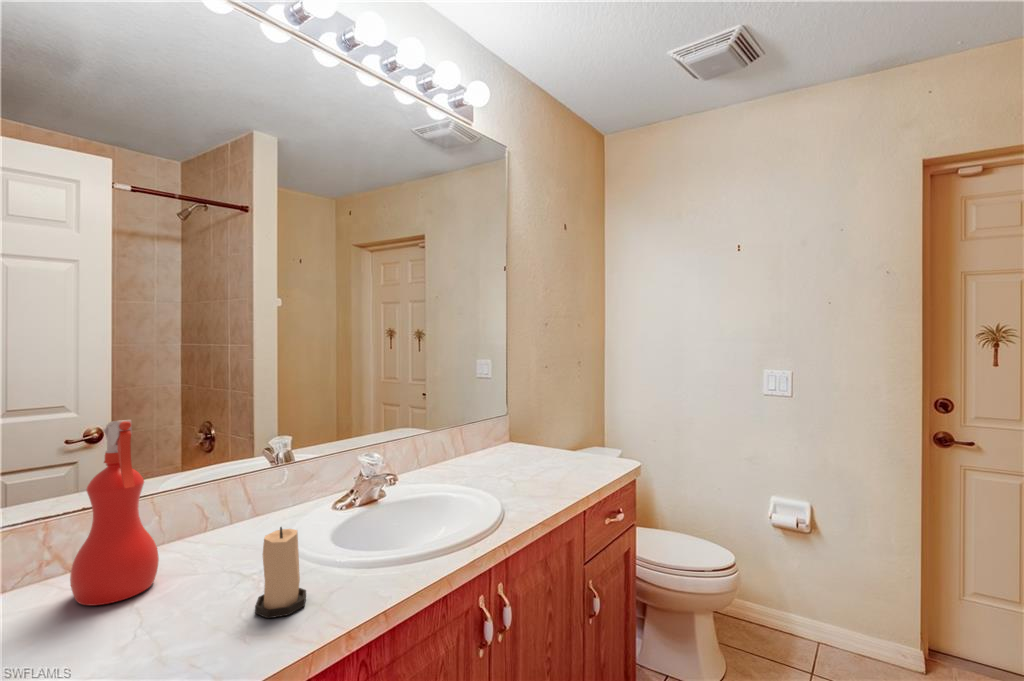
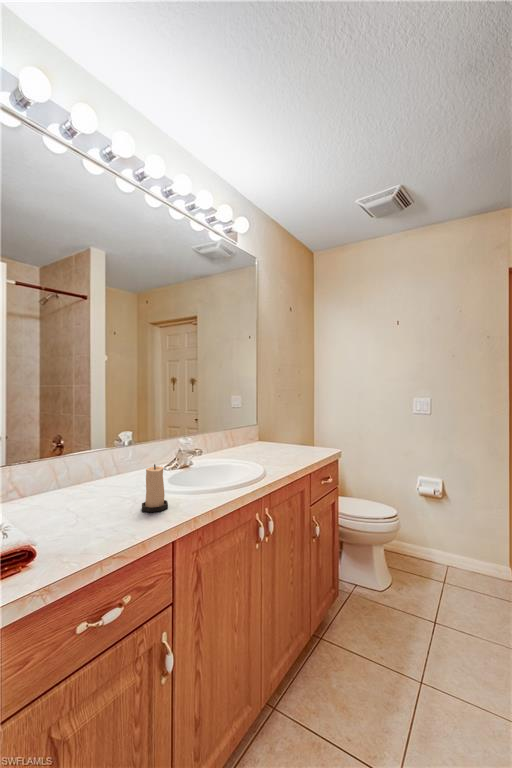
spray bottle: present [70,420,159,605] -> none [33,406,79,509]

